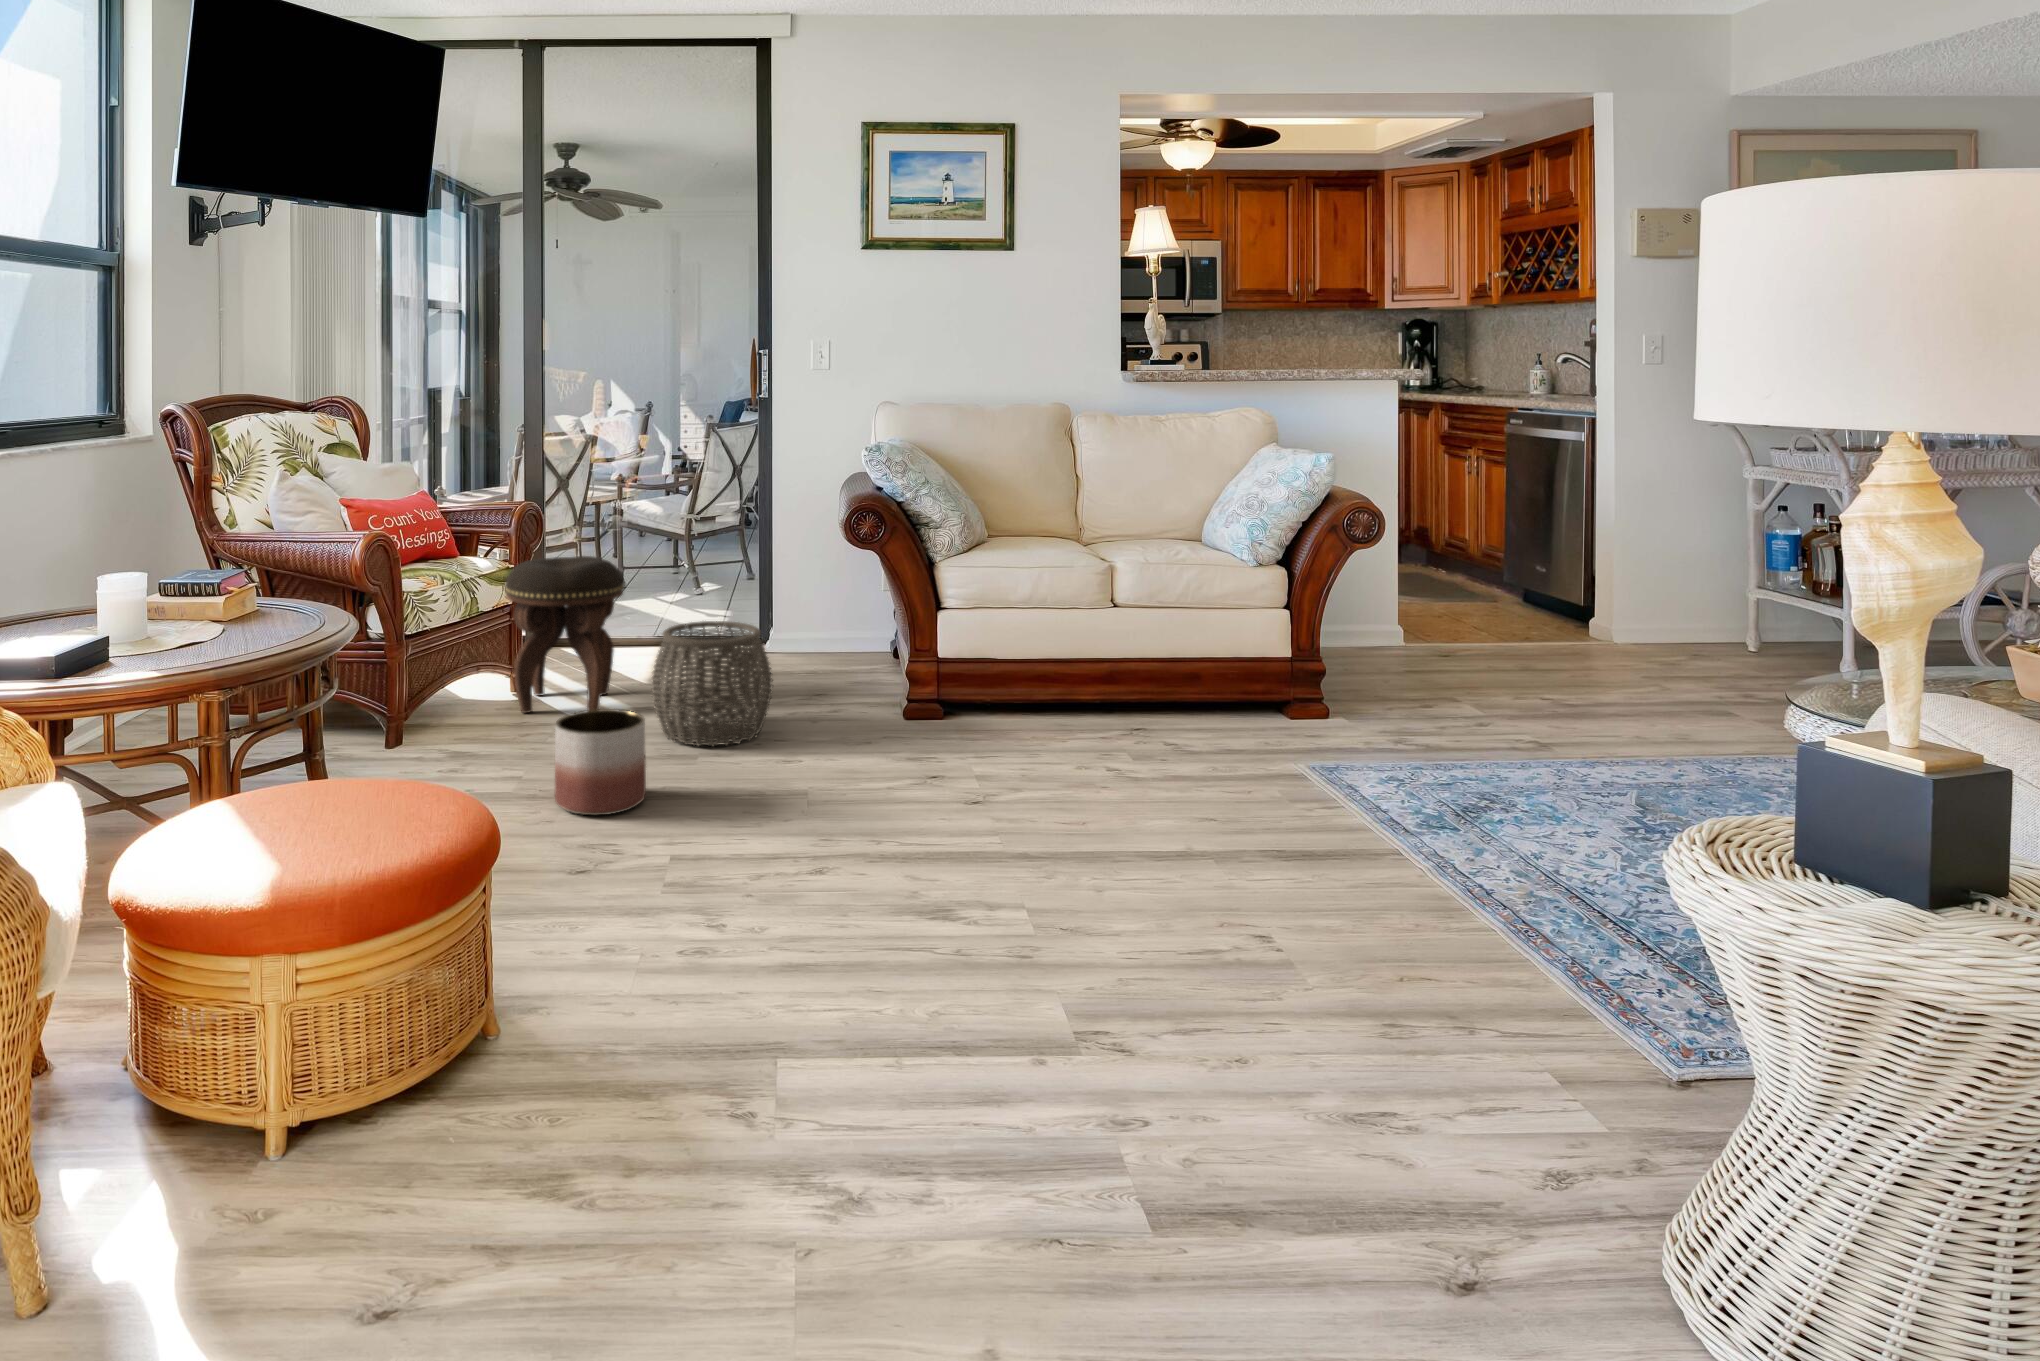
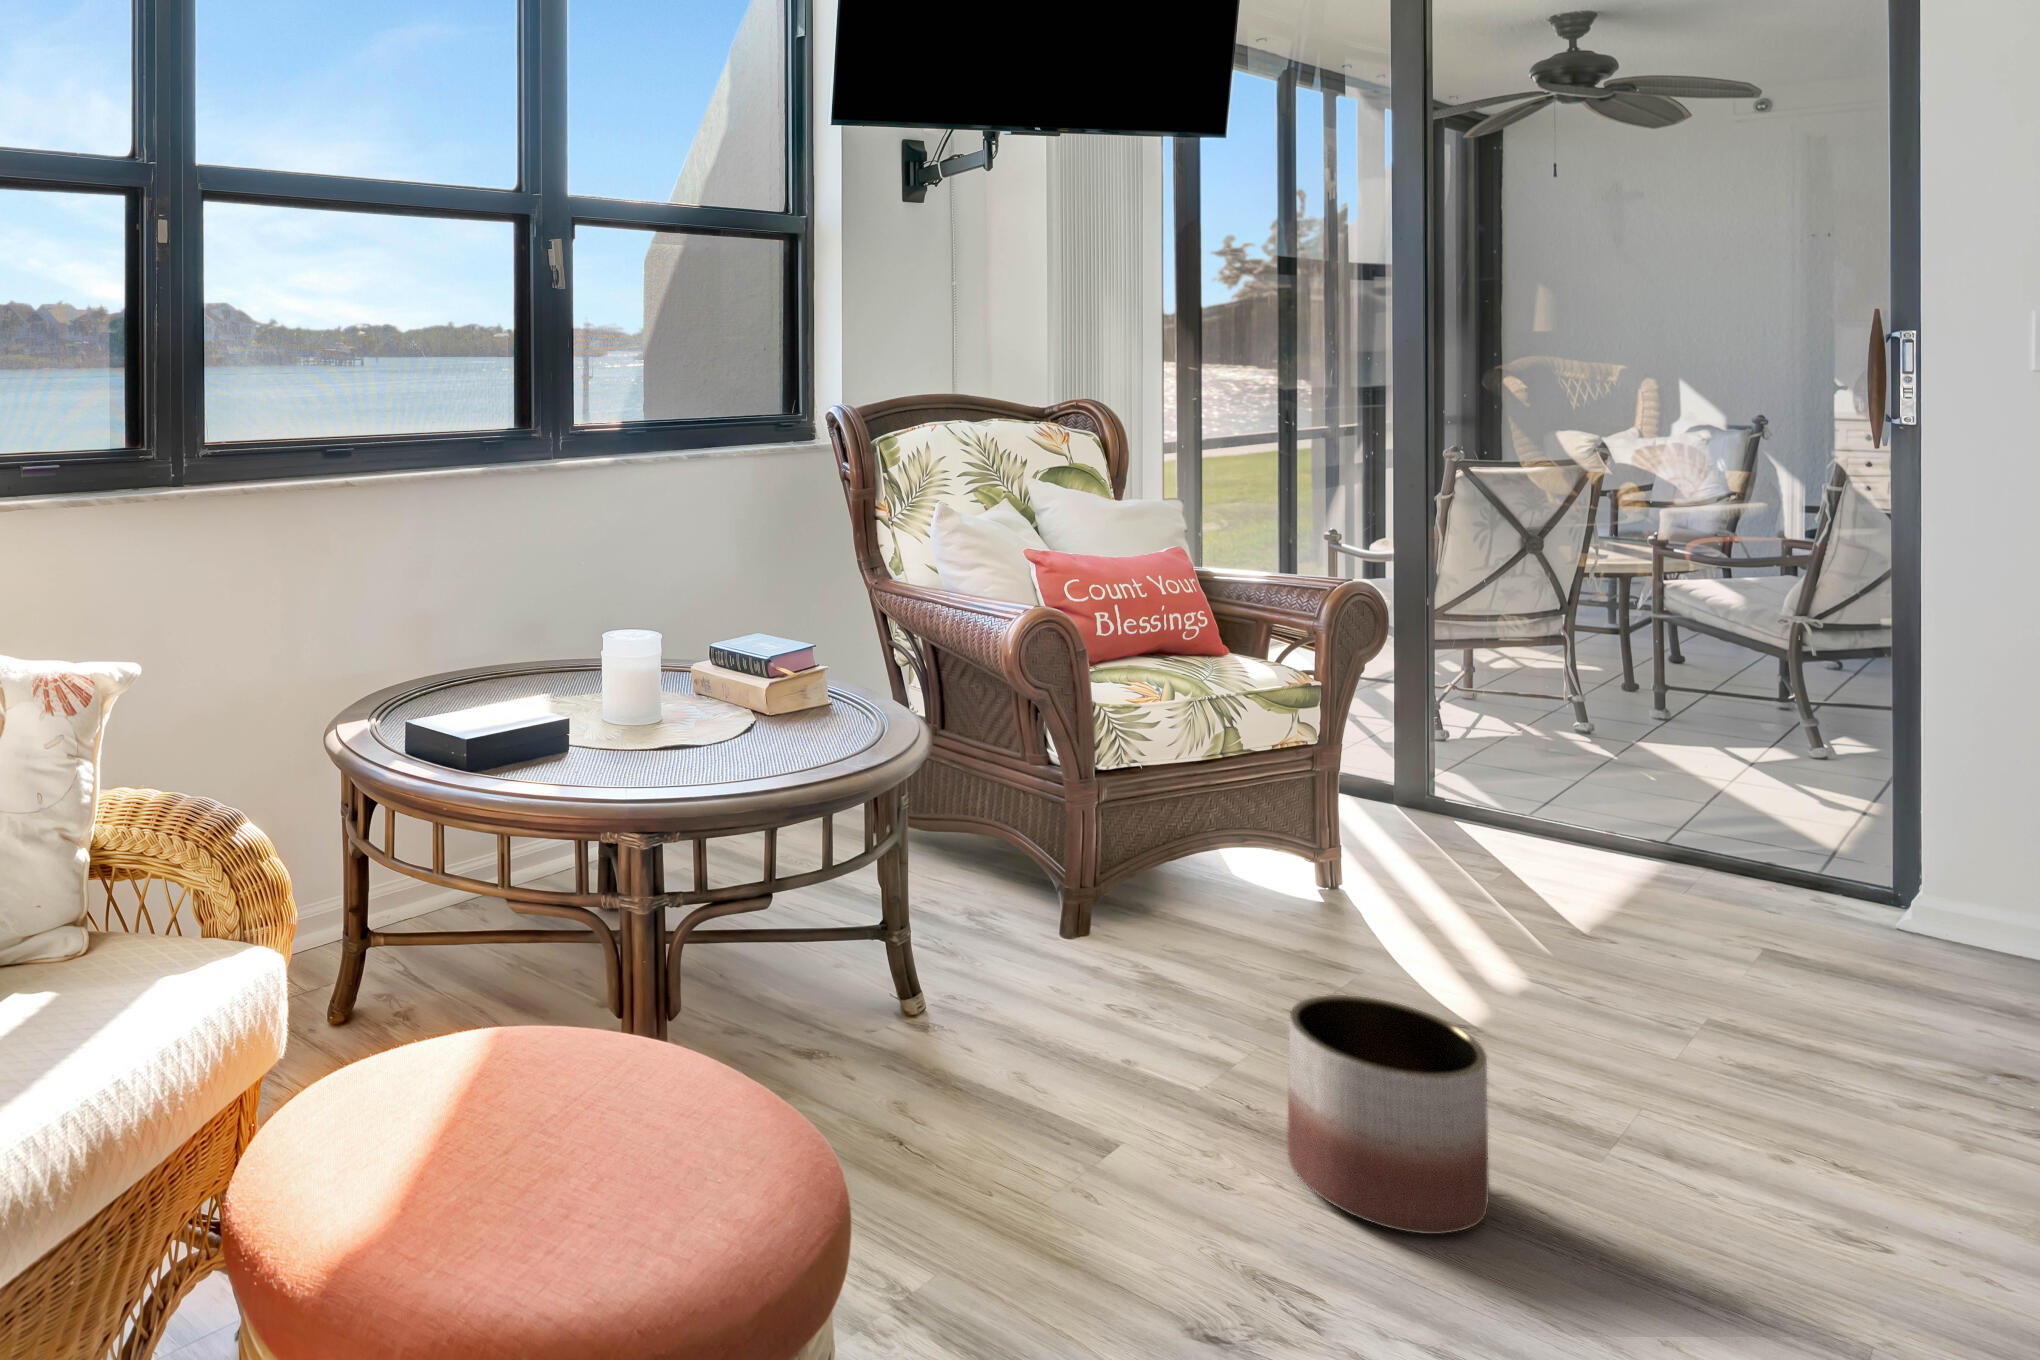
footstool: present [505,556,625,713] -> none [1292,677,1527,969]
woven basket: present [652,621,772,747] -> none [1553,859,1877,1154]

